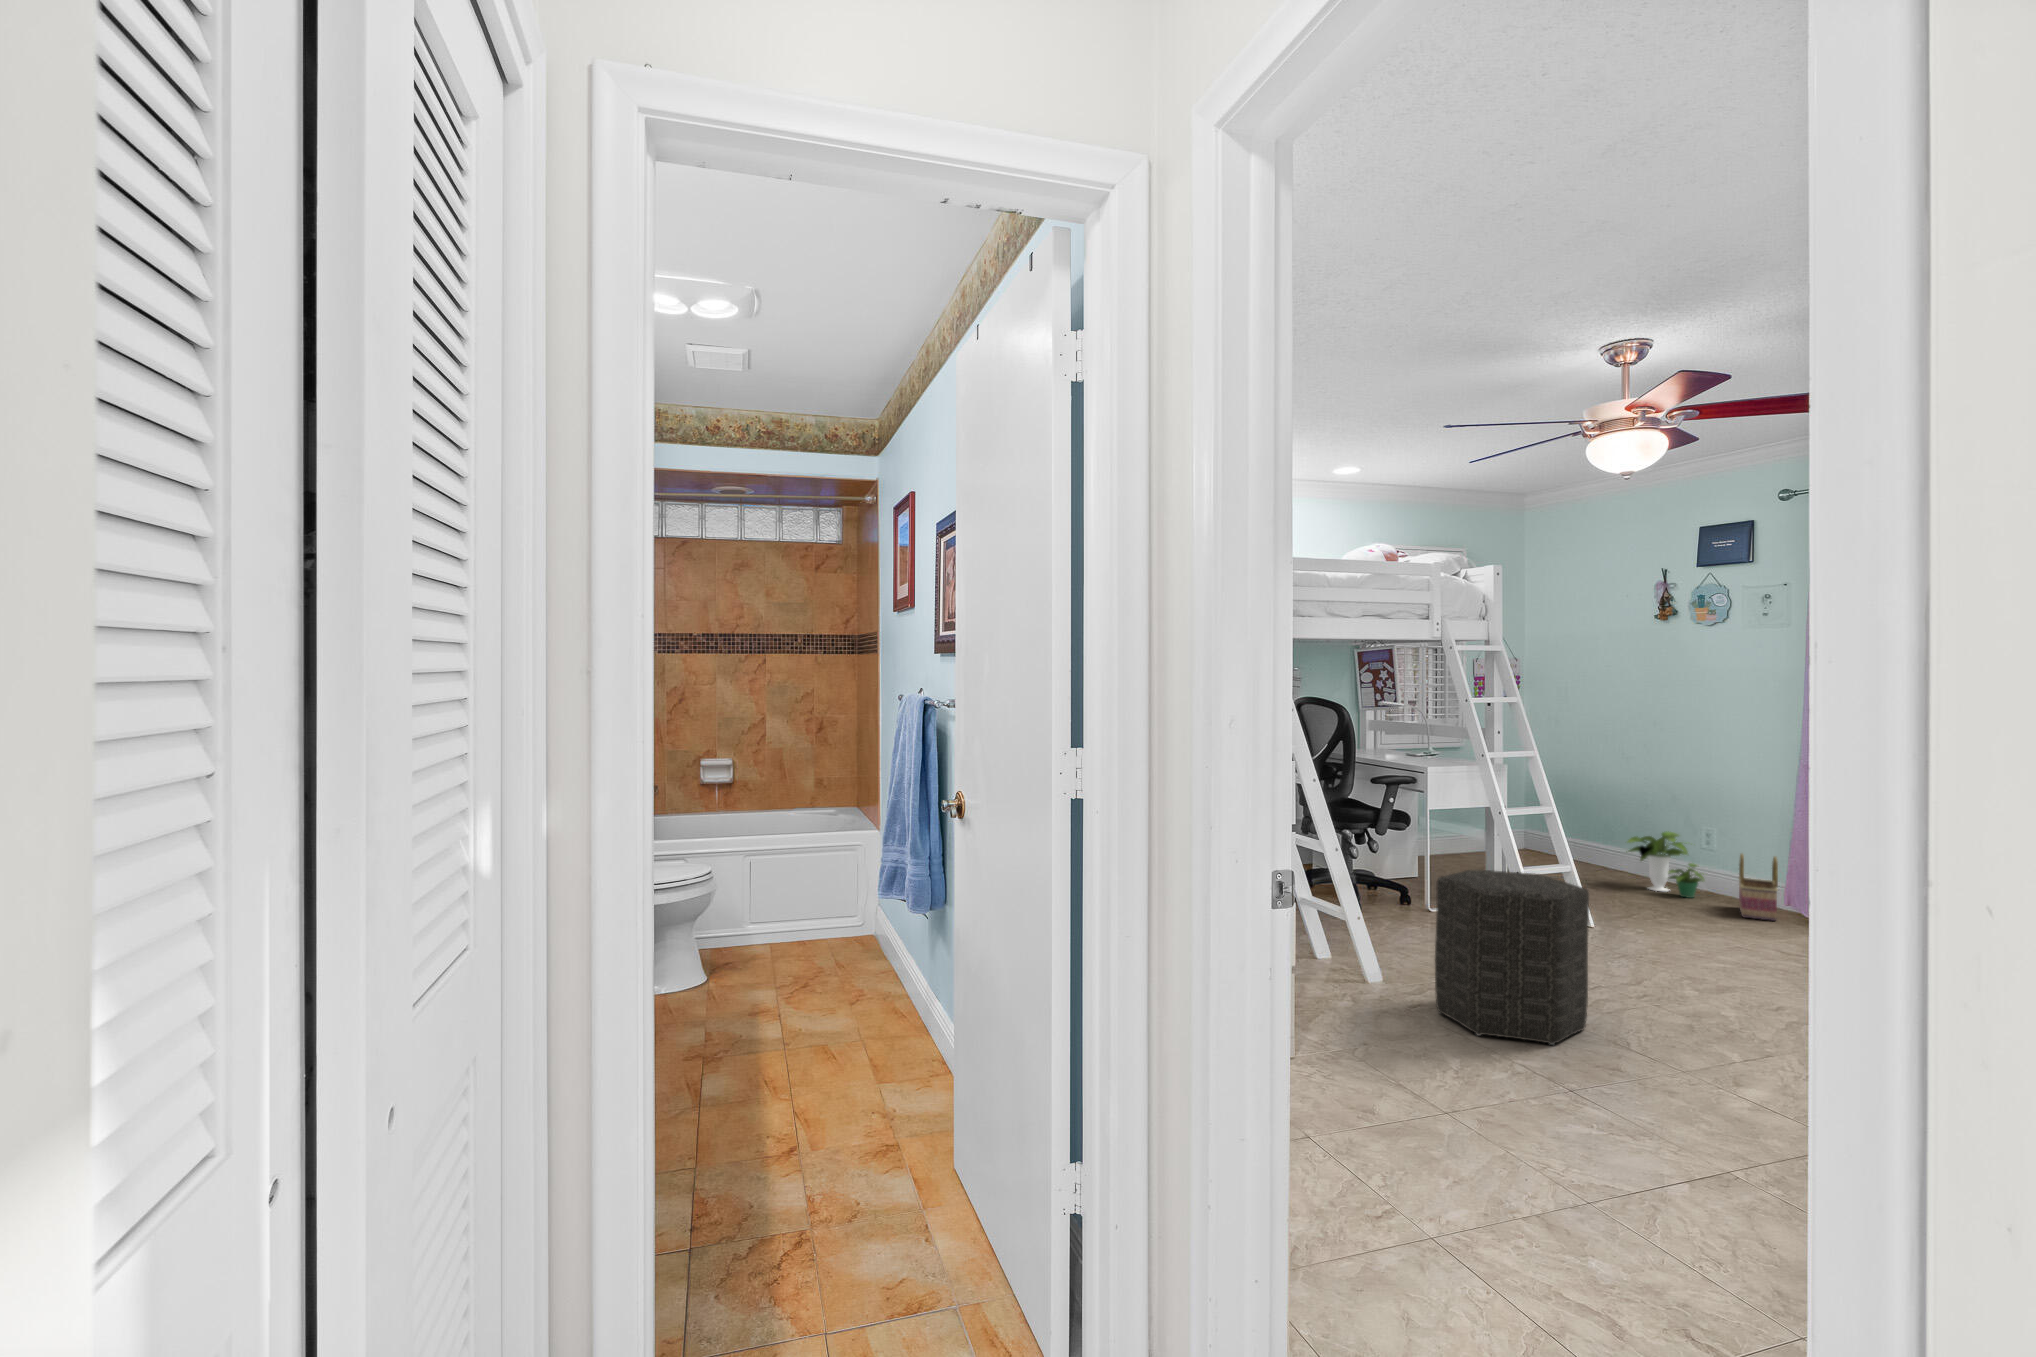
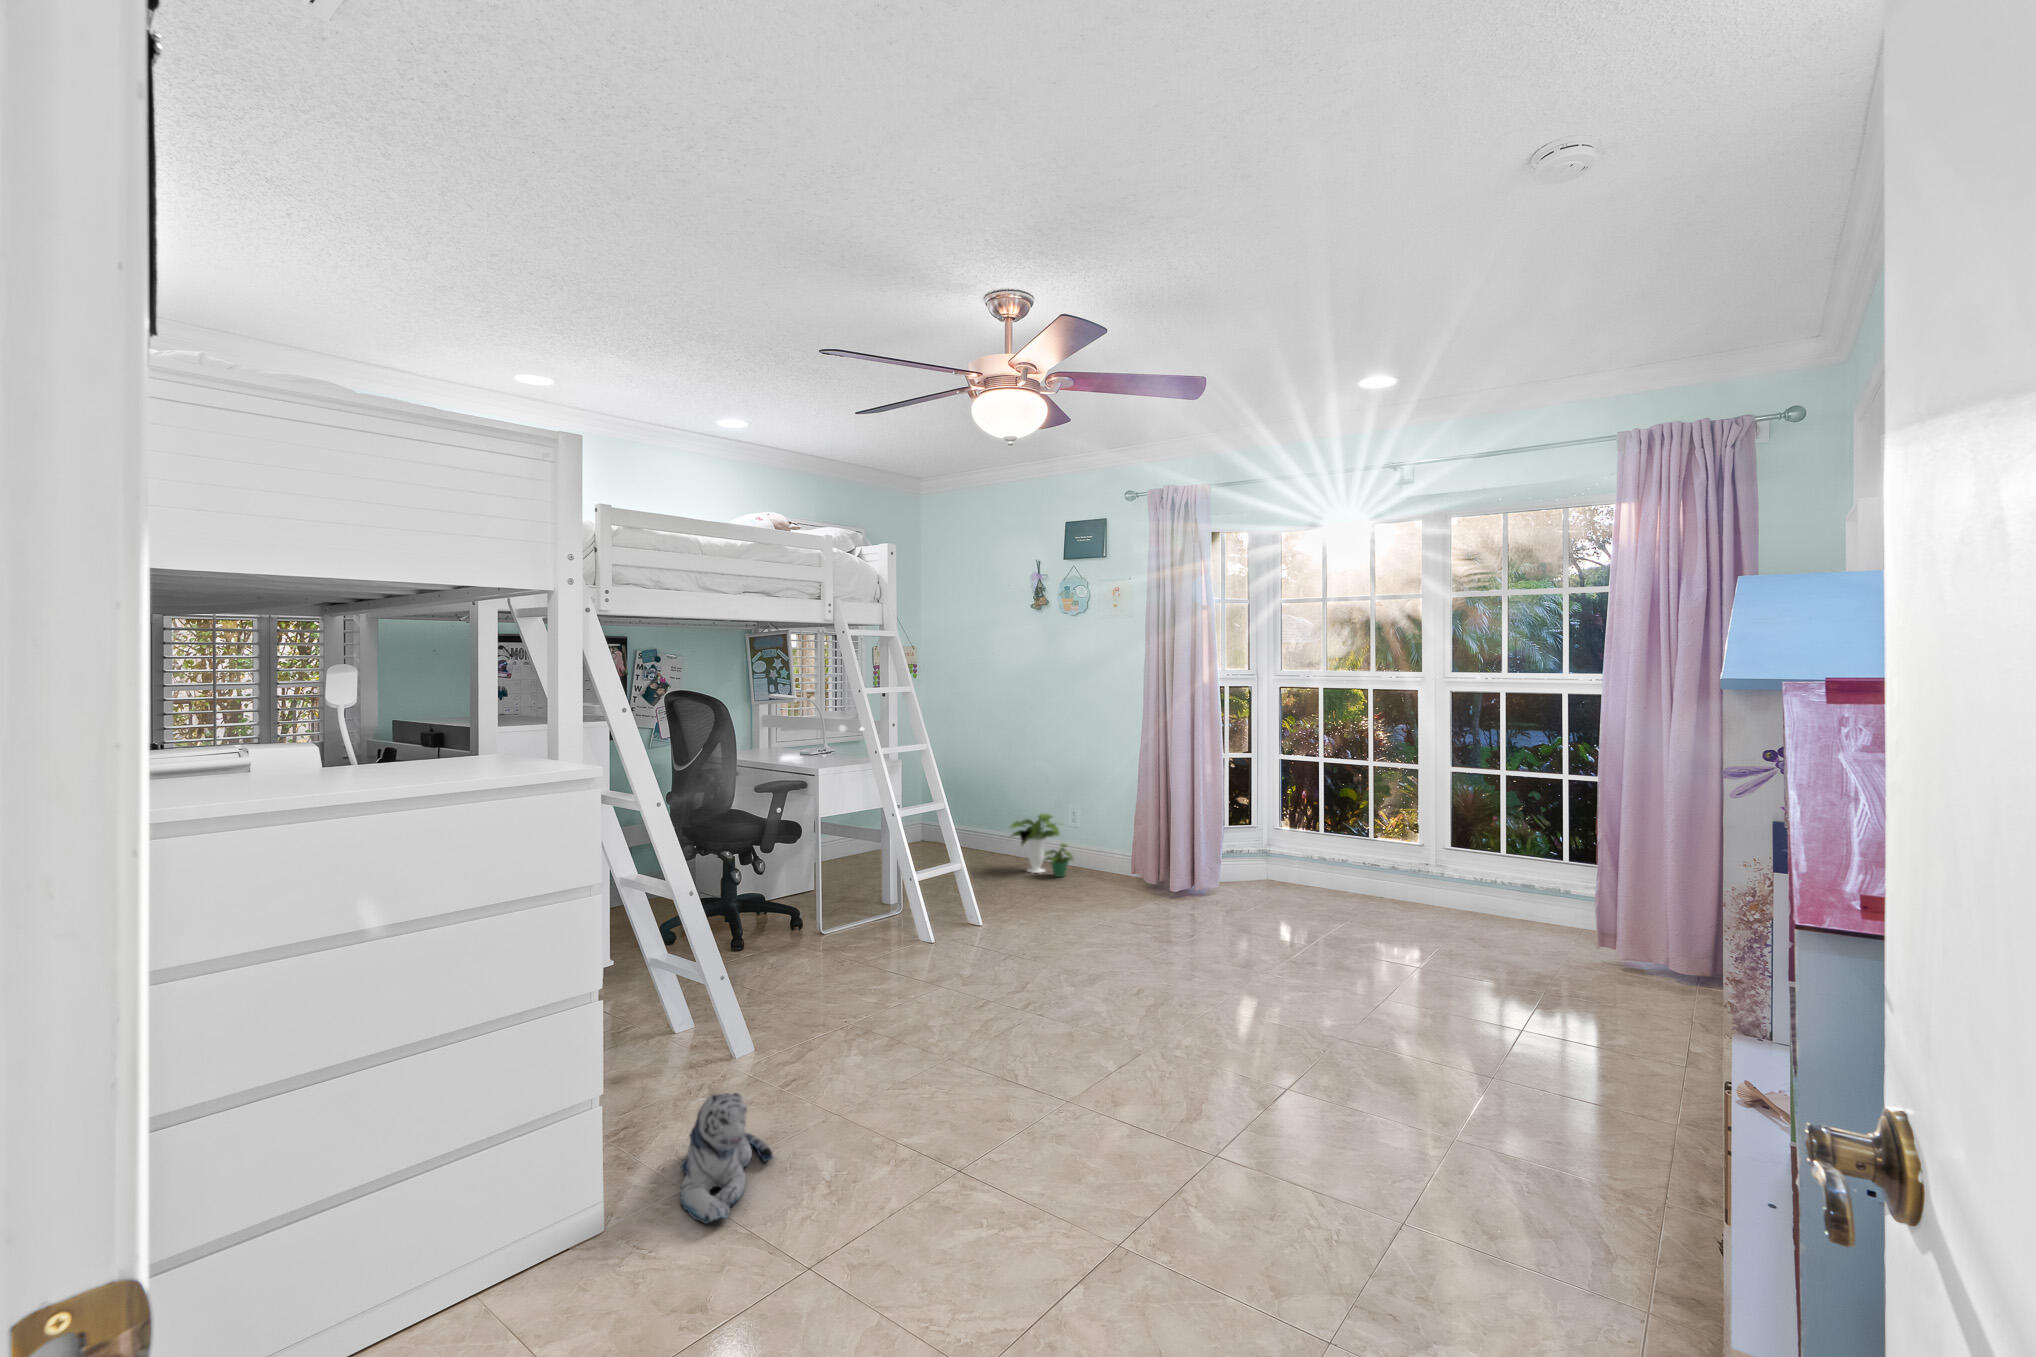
basket: present [1739,854,1778,921] -> none [1100,831,1132,894]
ottoman: present [1435,870,1589,1045] -> none [810,900,978,1122]
plush toy: none [1341,981,1411,1065] -> present [680,1093,773,1224]

